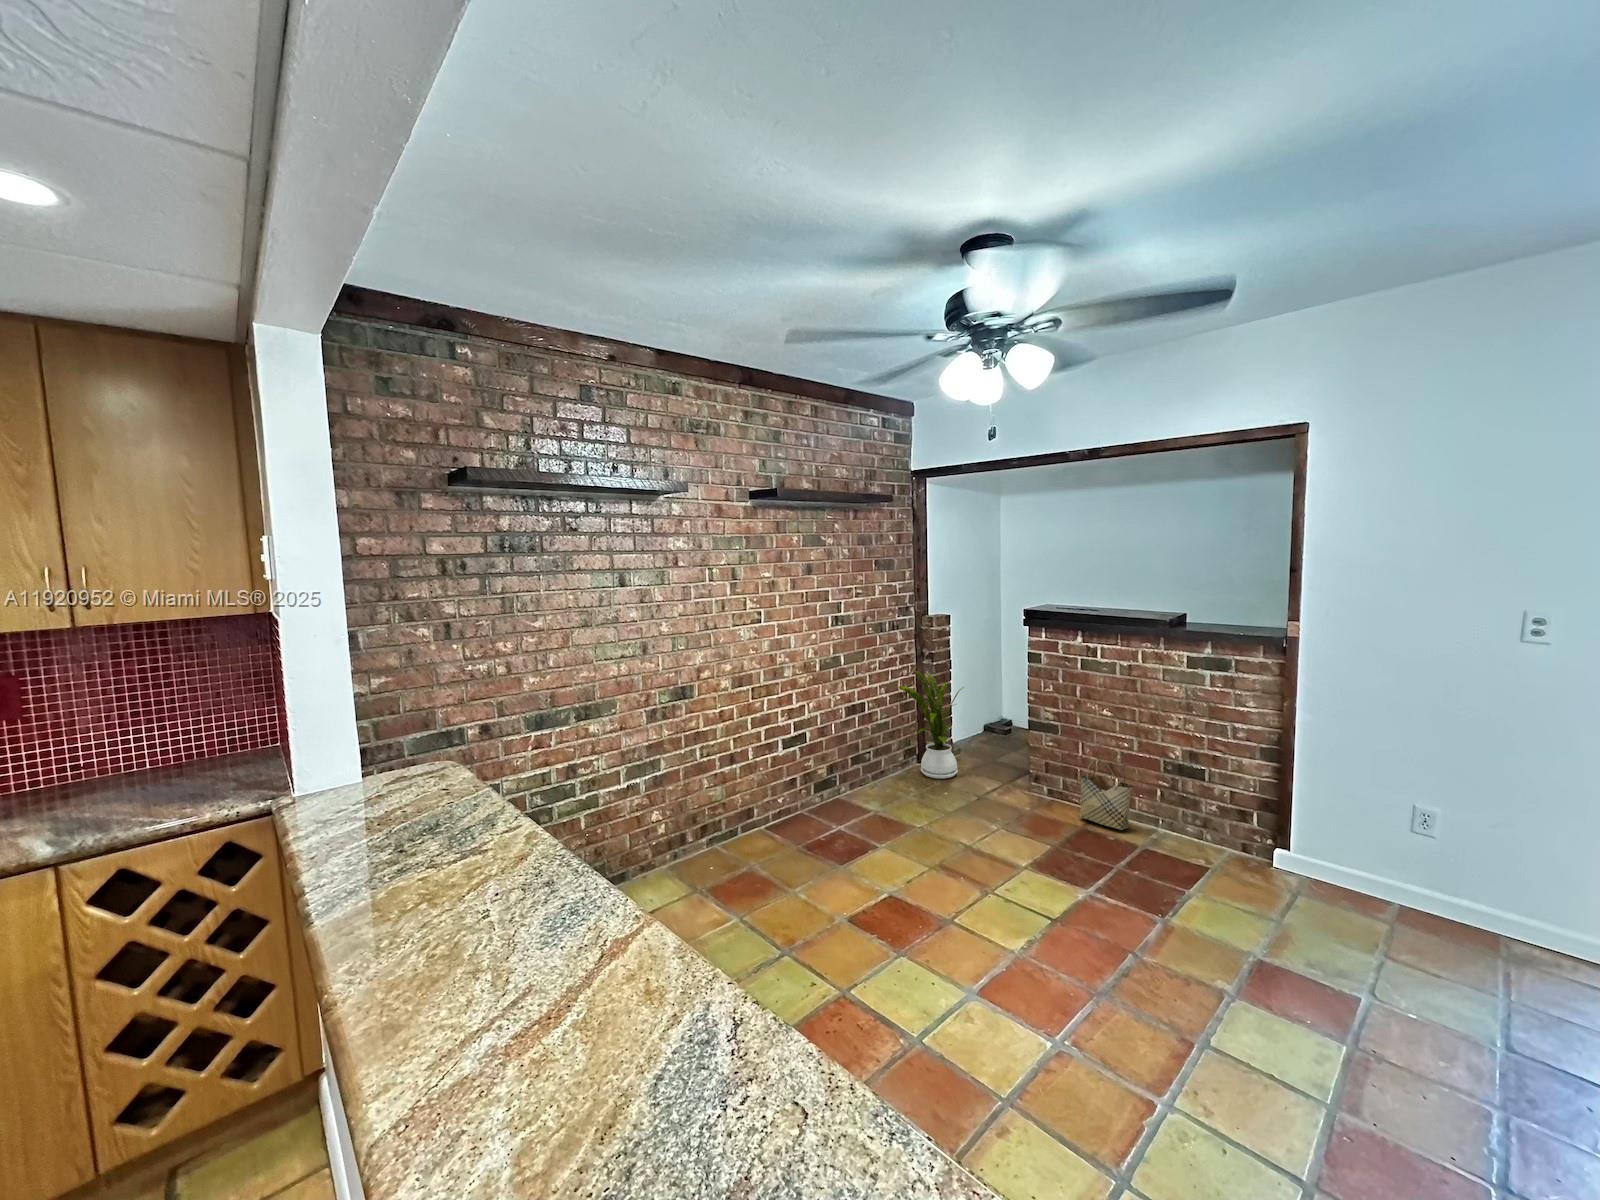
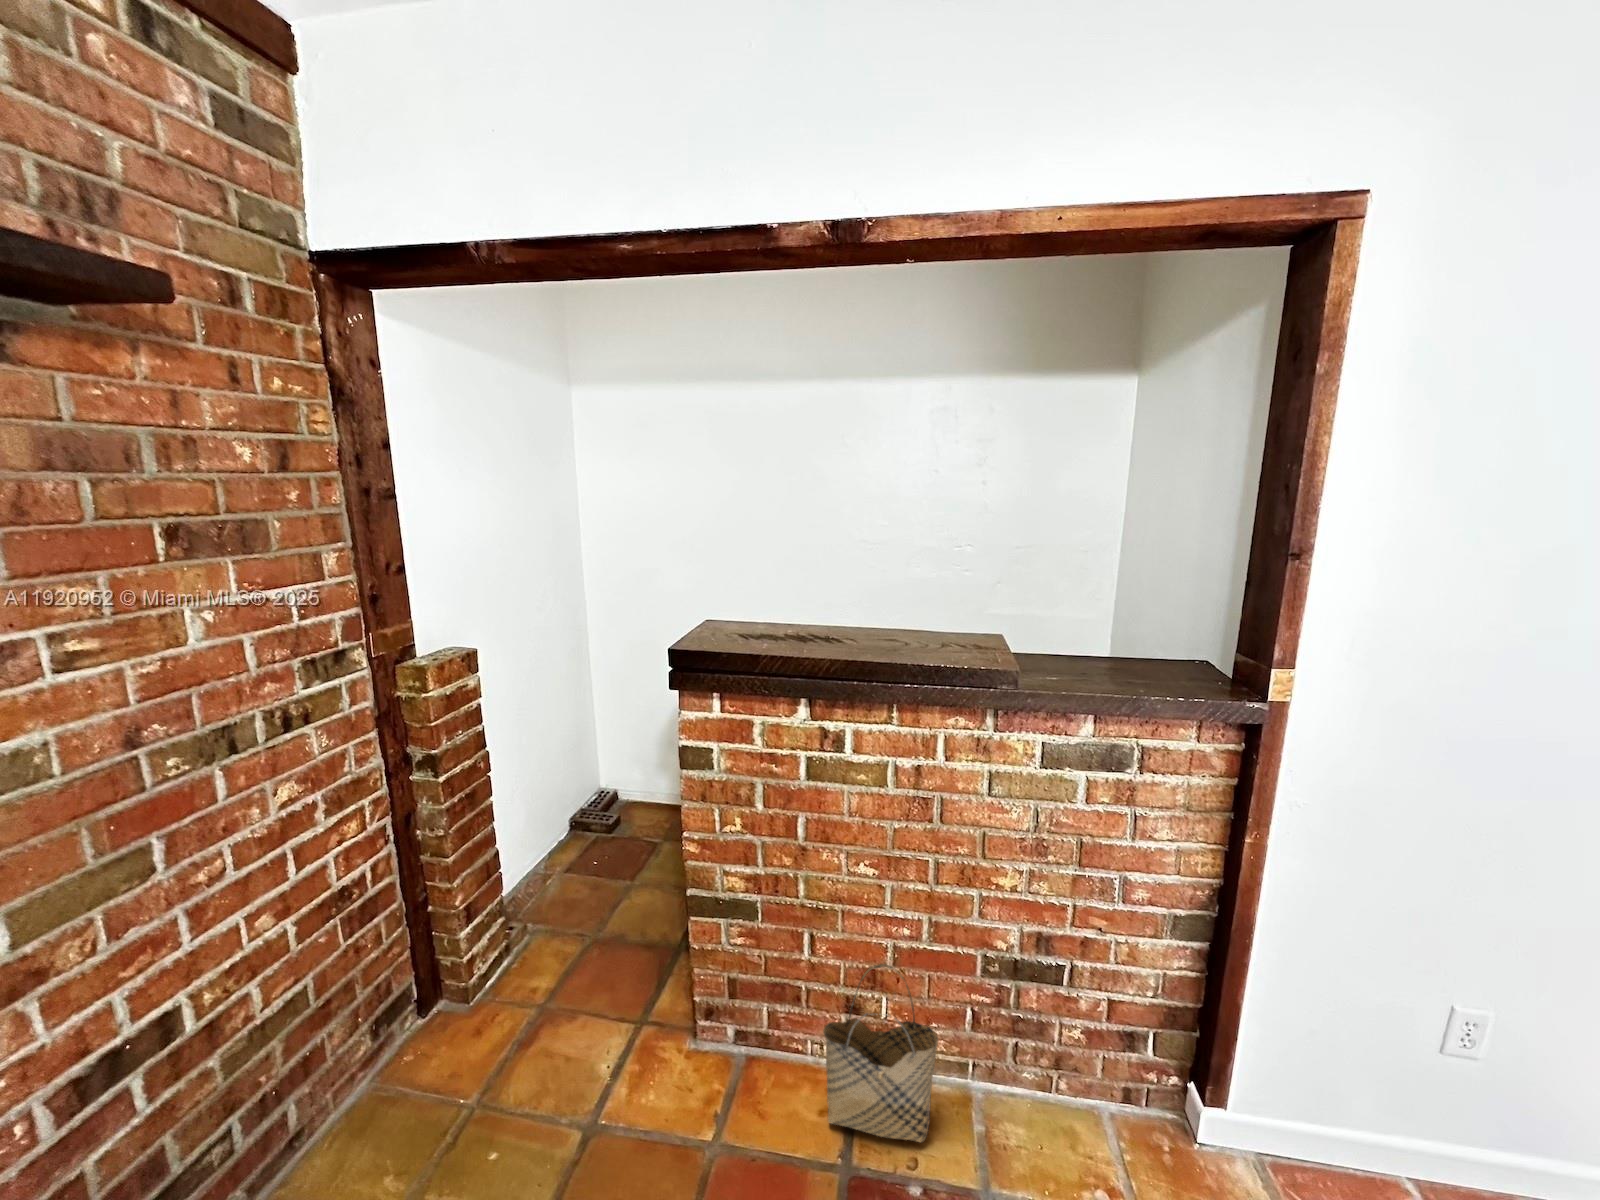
house plant: present [899,671,964,779] -> none [318,808,531,1079]

